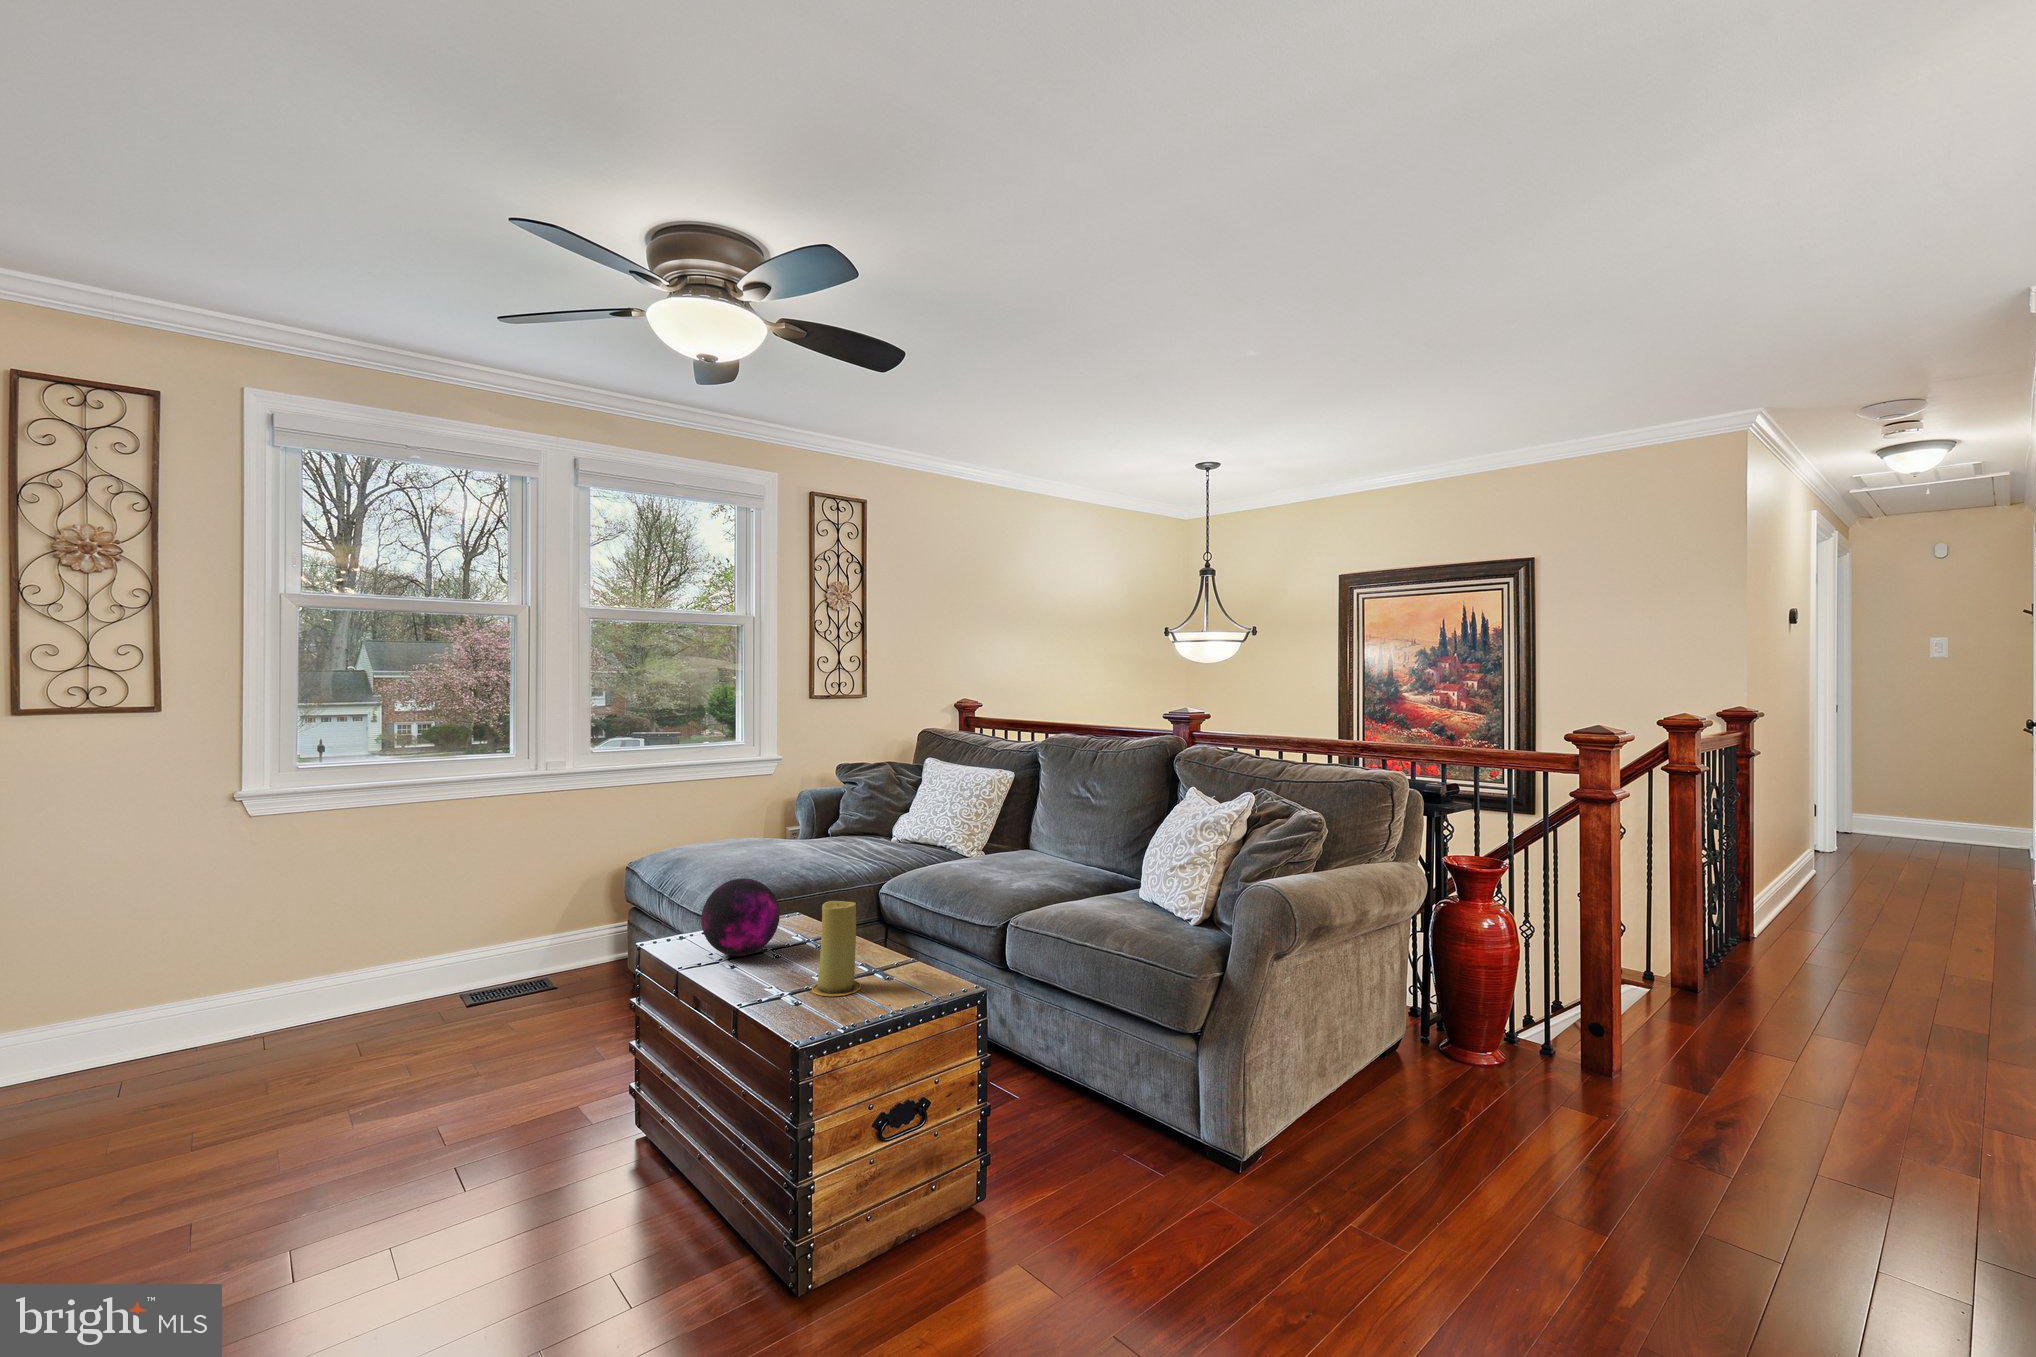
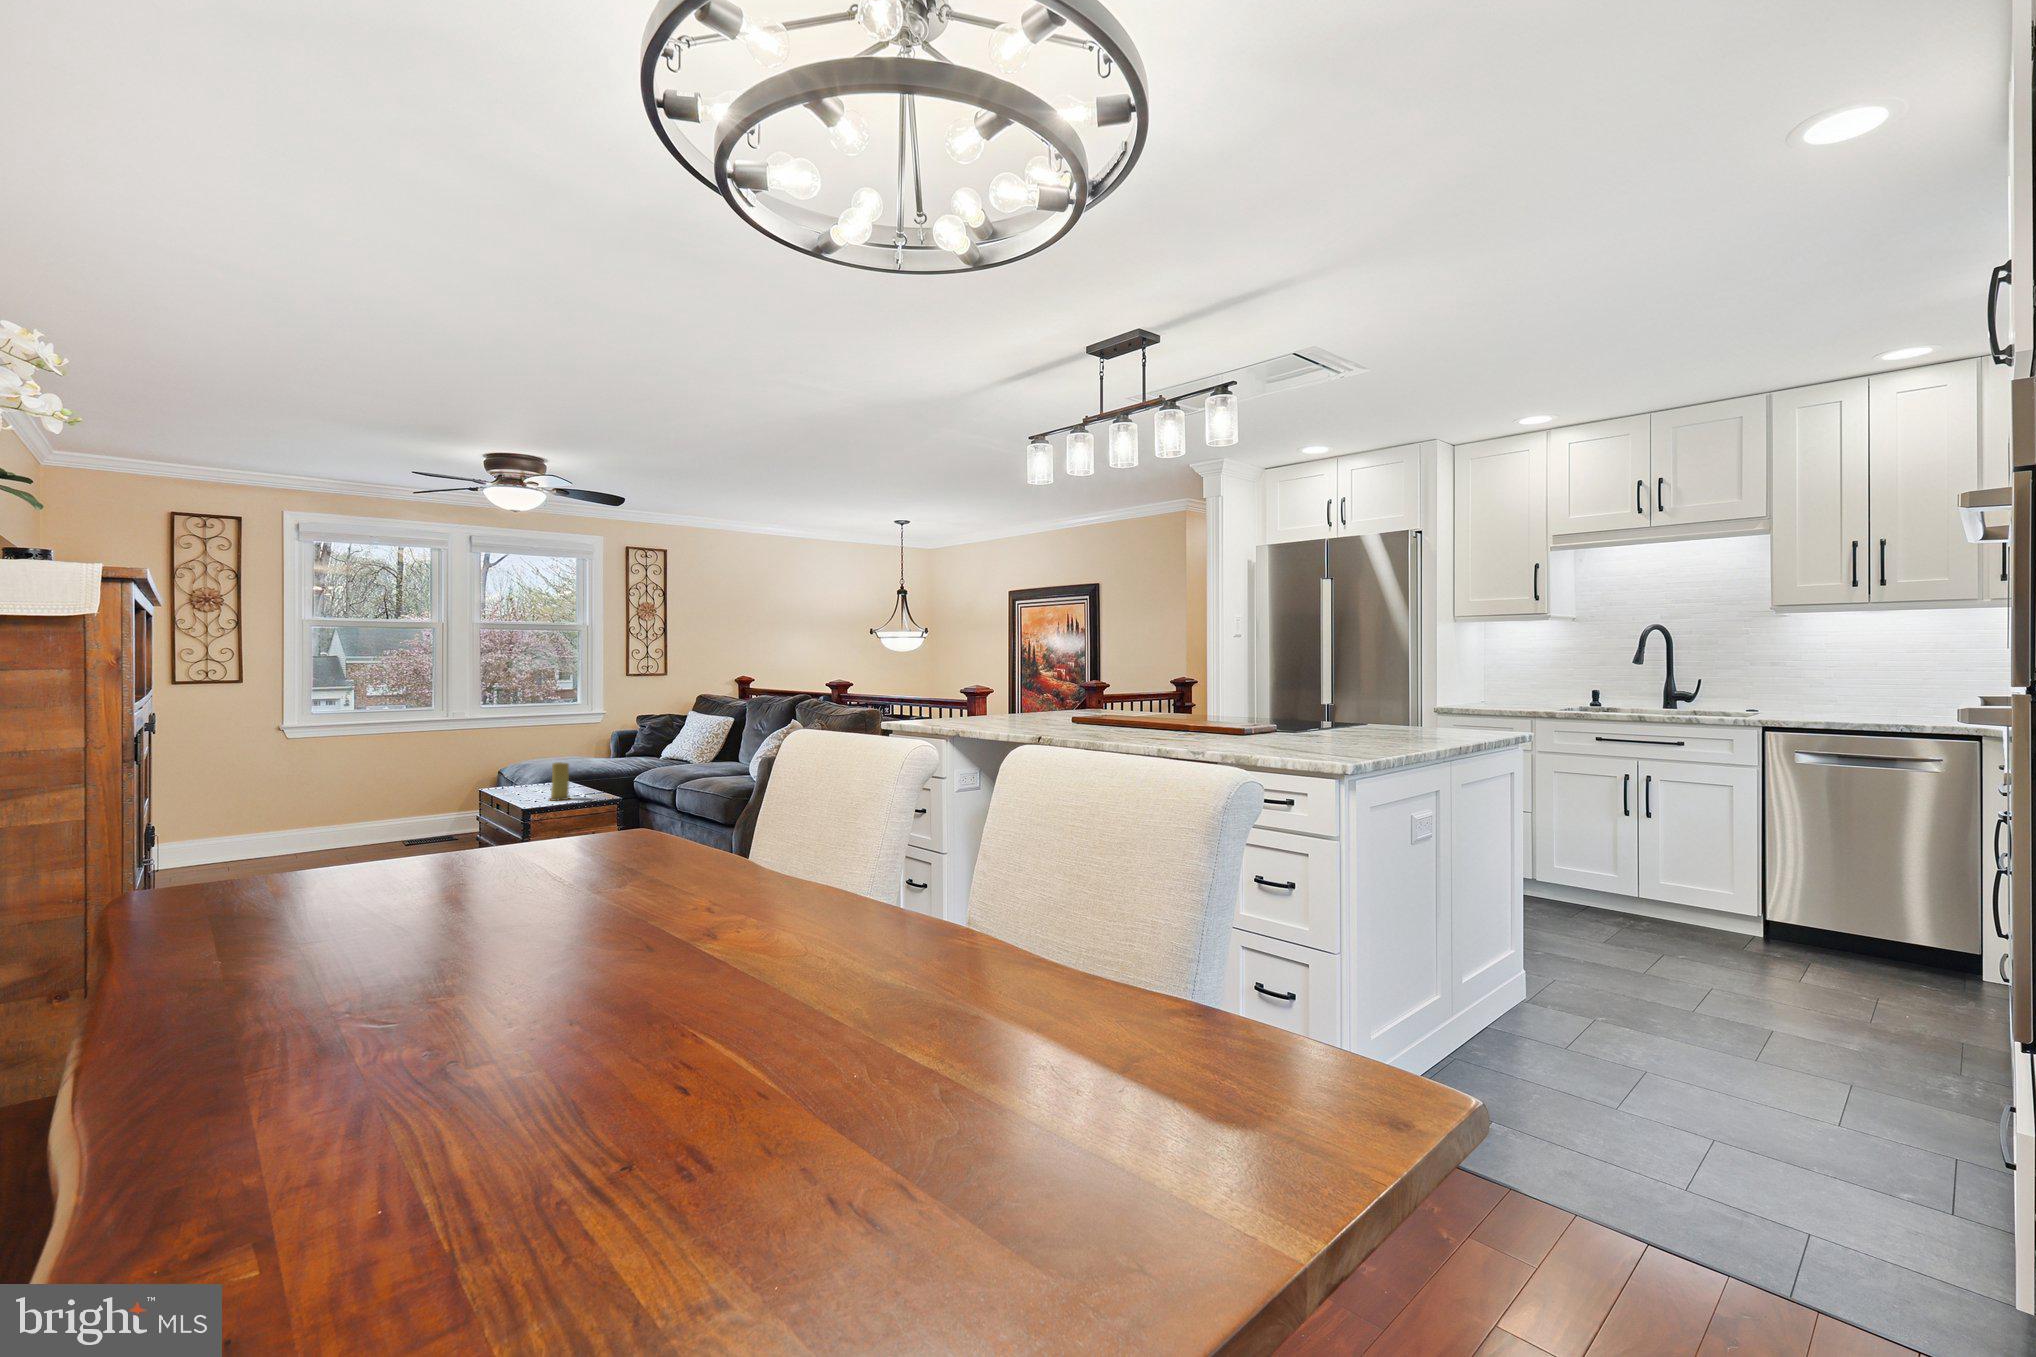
decorative orb: present [701,878,780,956] -> none [508,758,547,793]

